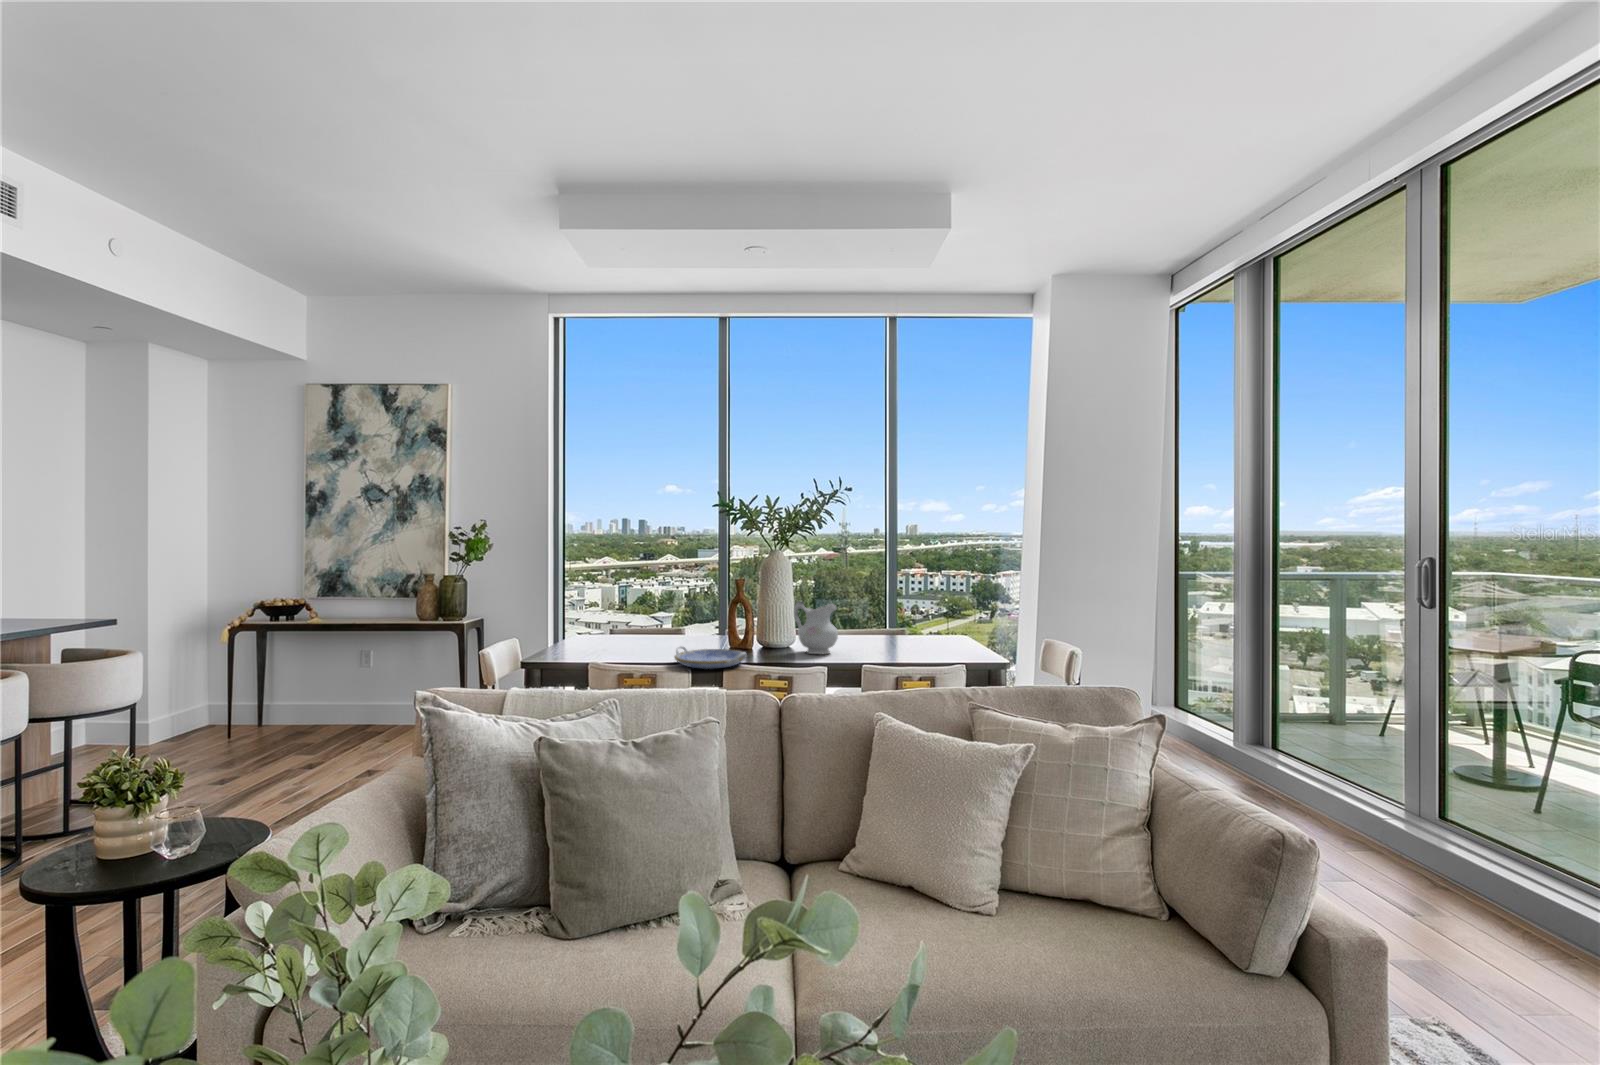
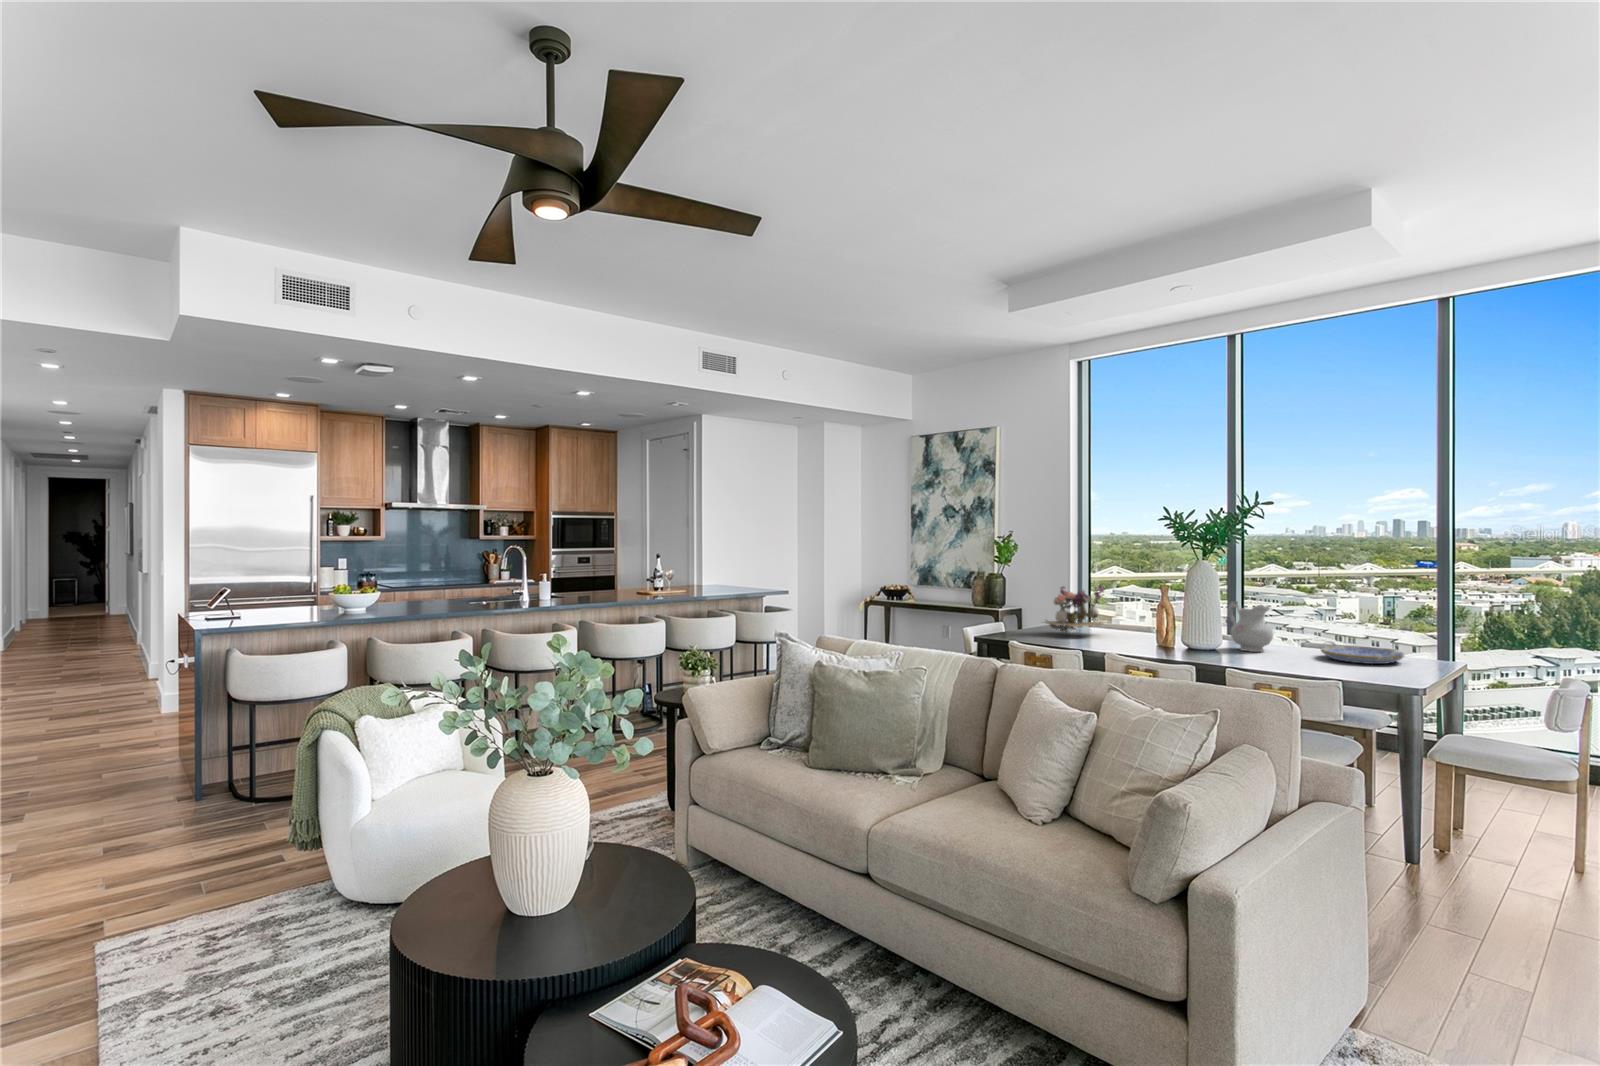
flower arrangement: none [580,587,658,654] -> present [1045,584,1104,632]
serving tray: present [675,647,747,669] -> present [1321,641,1405,664]

